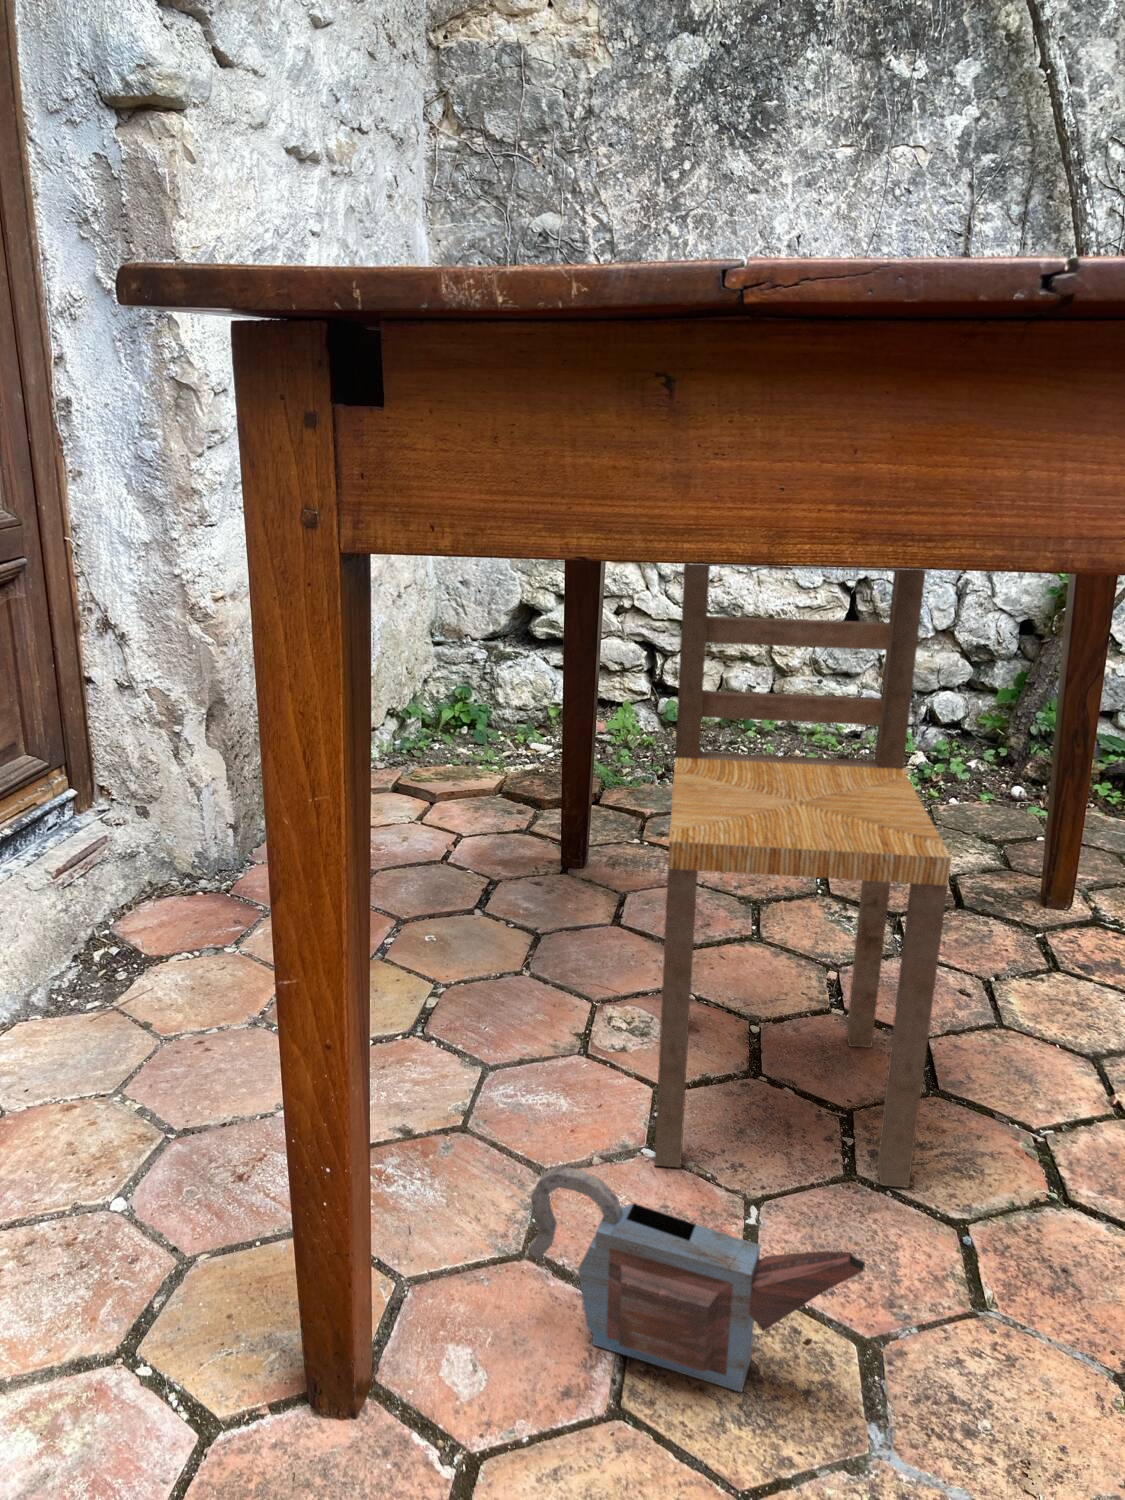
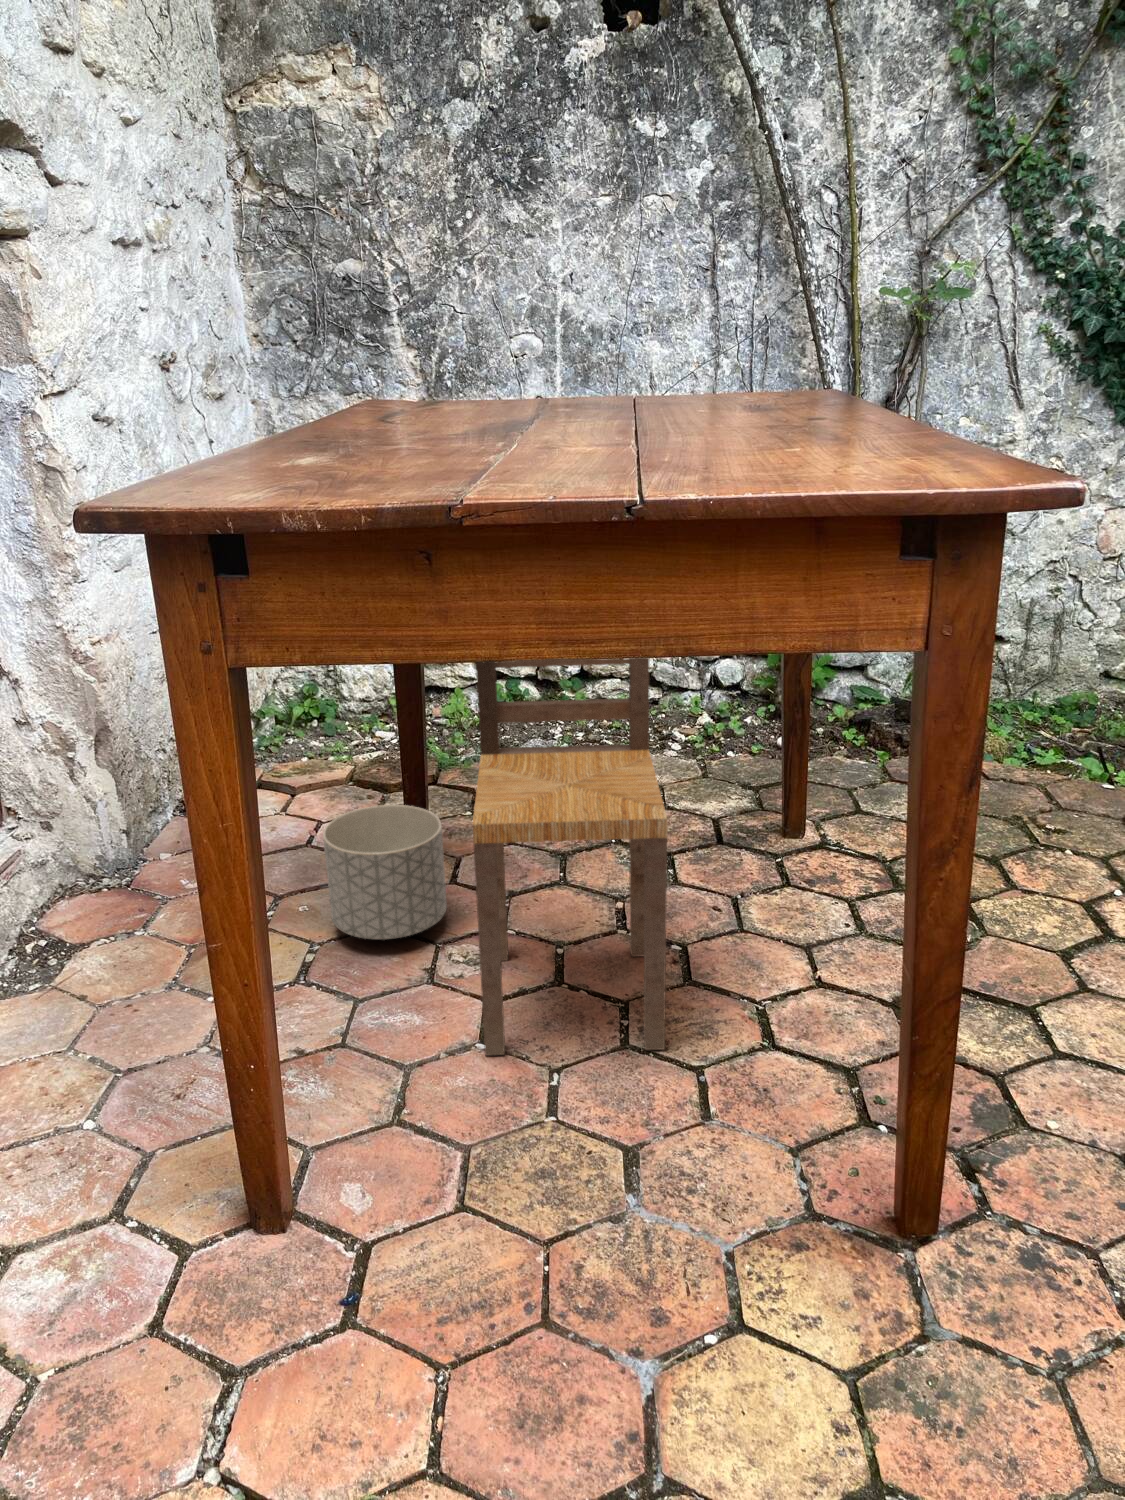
planter: none [462,820,611,989] -> present [323,805,447,940]
watering can: present [527,1166,865,1392] -> none [392,1055,612,1187]

